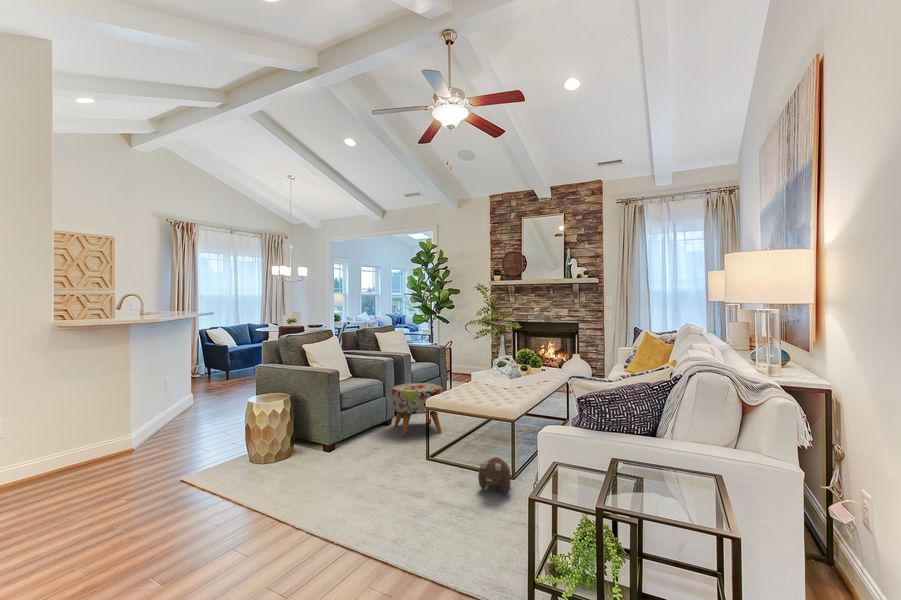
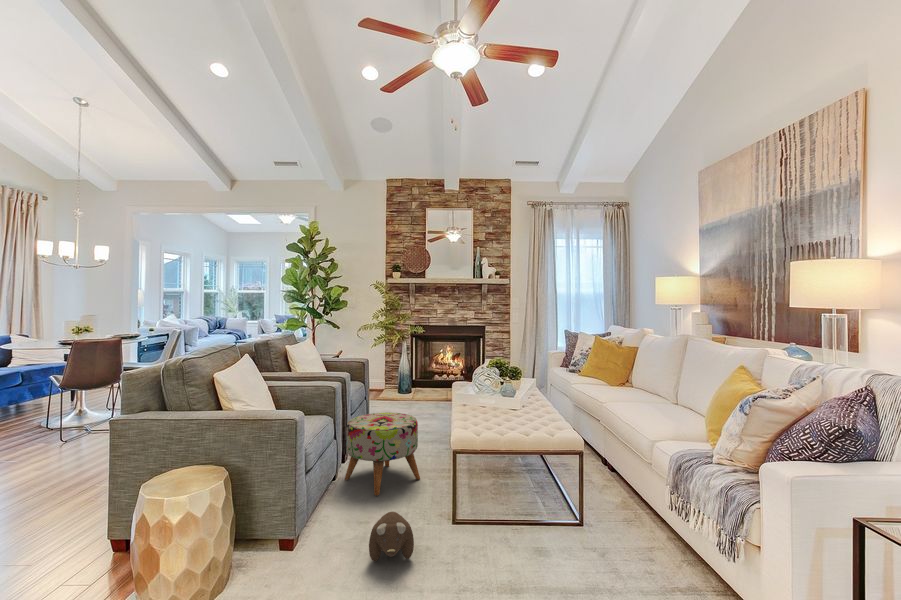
plush toy: present [478,457,510,493] -> present [369,512,414,562]

